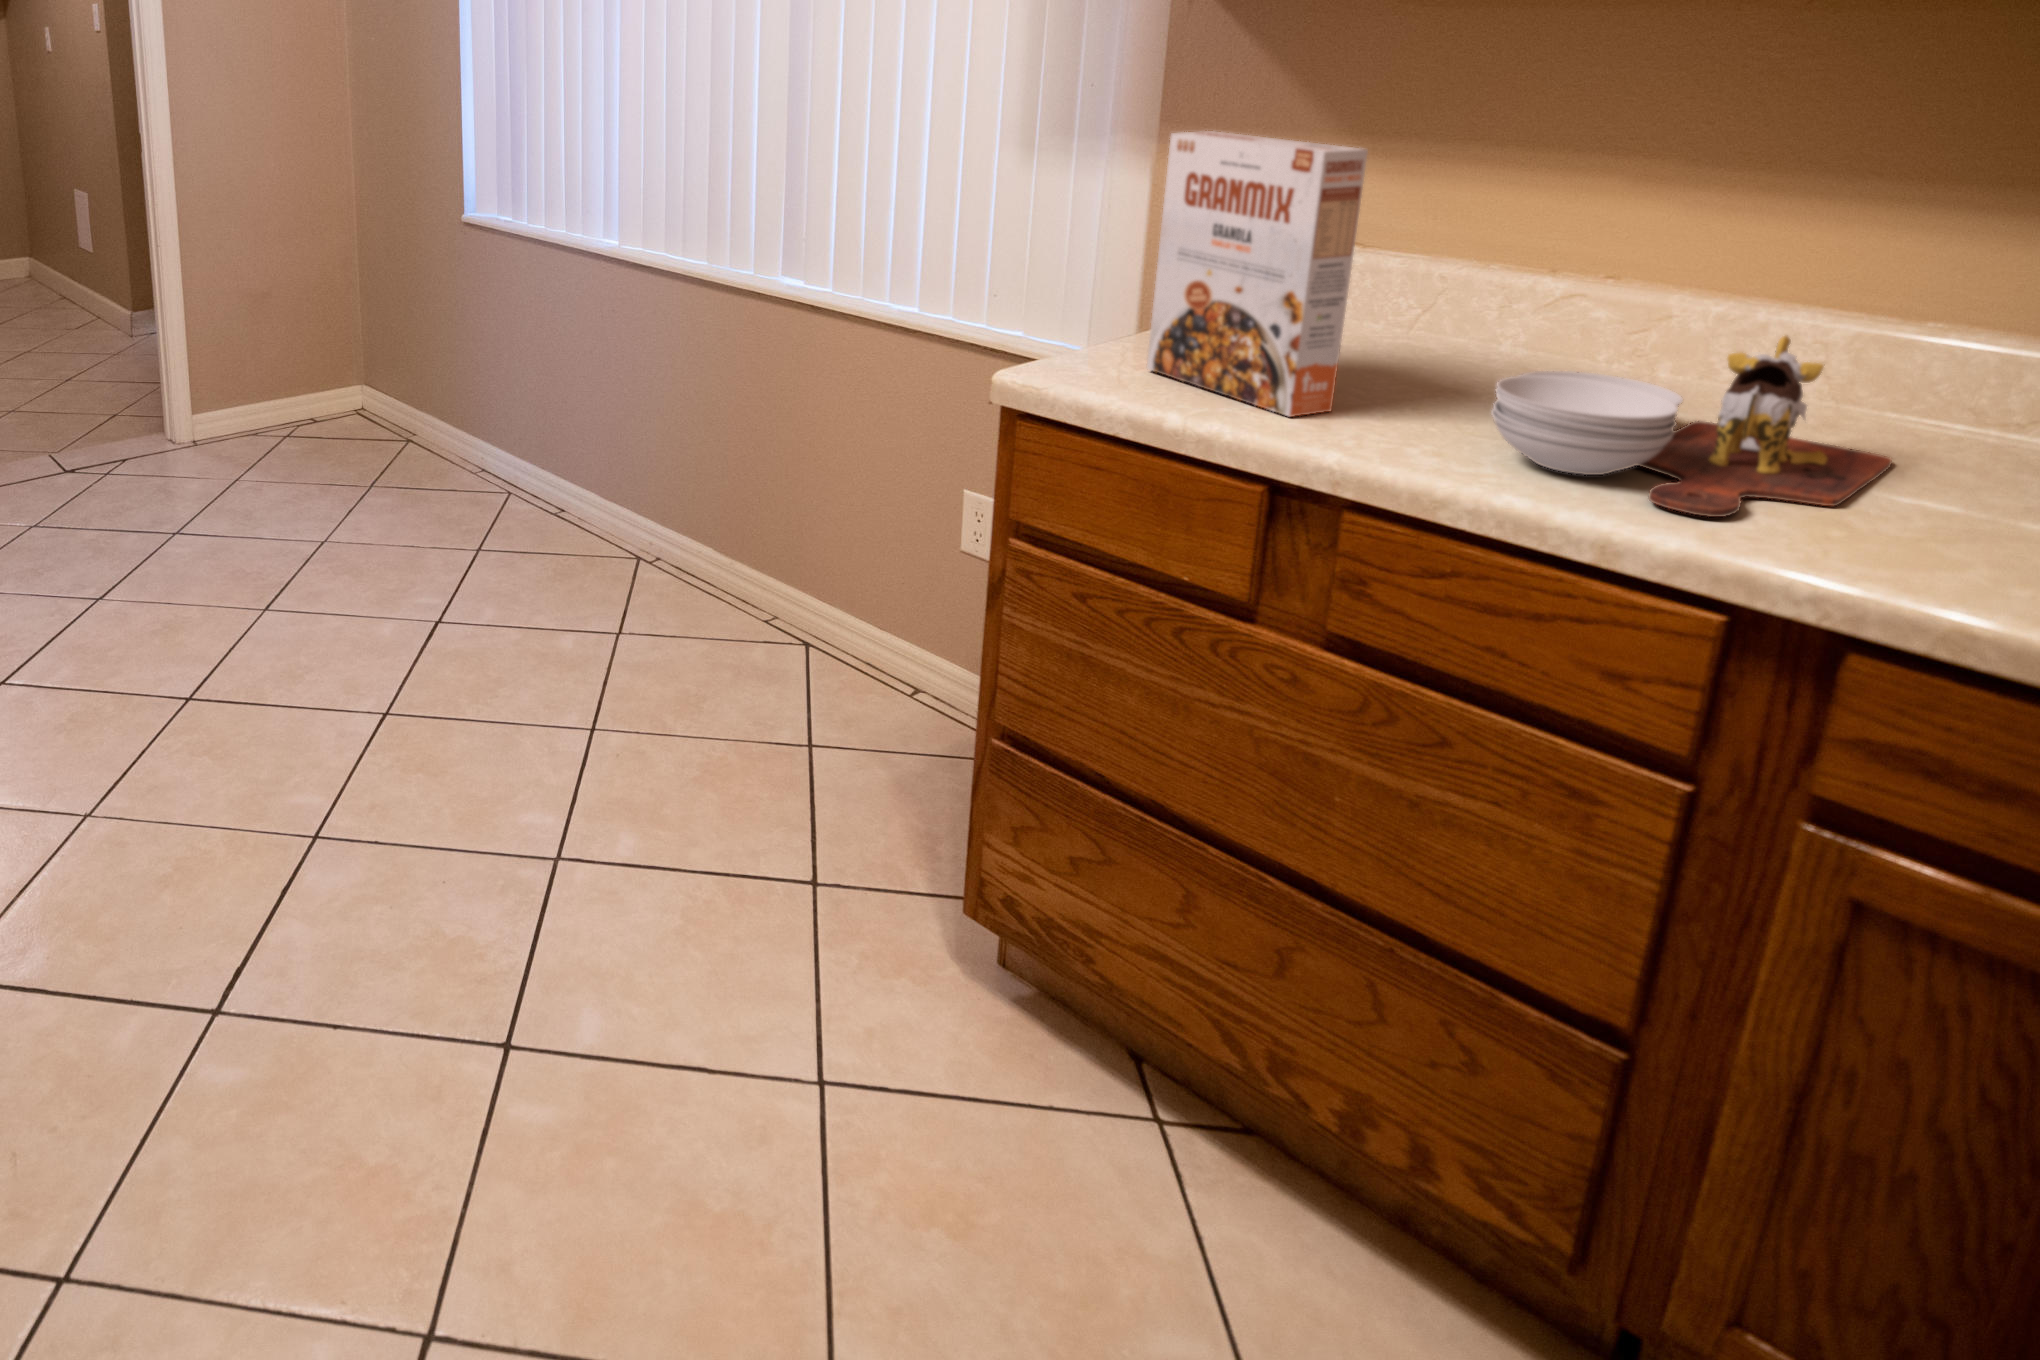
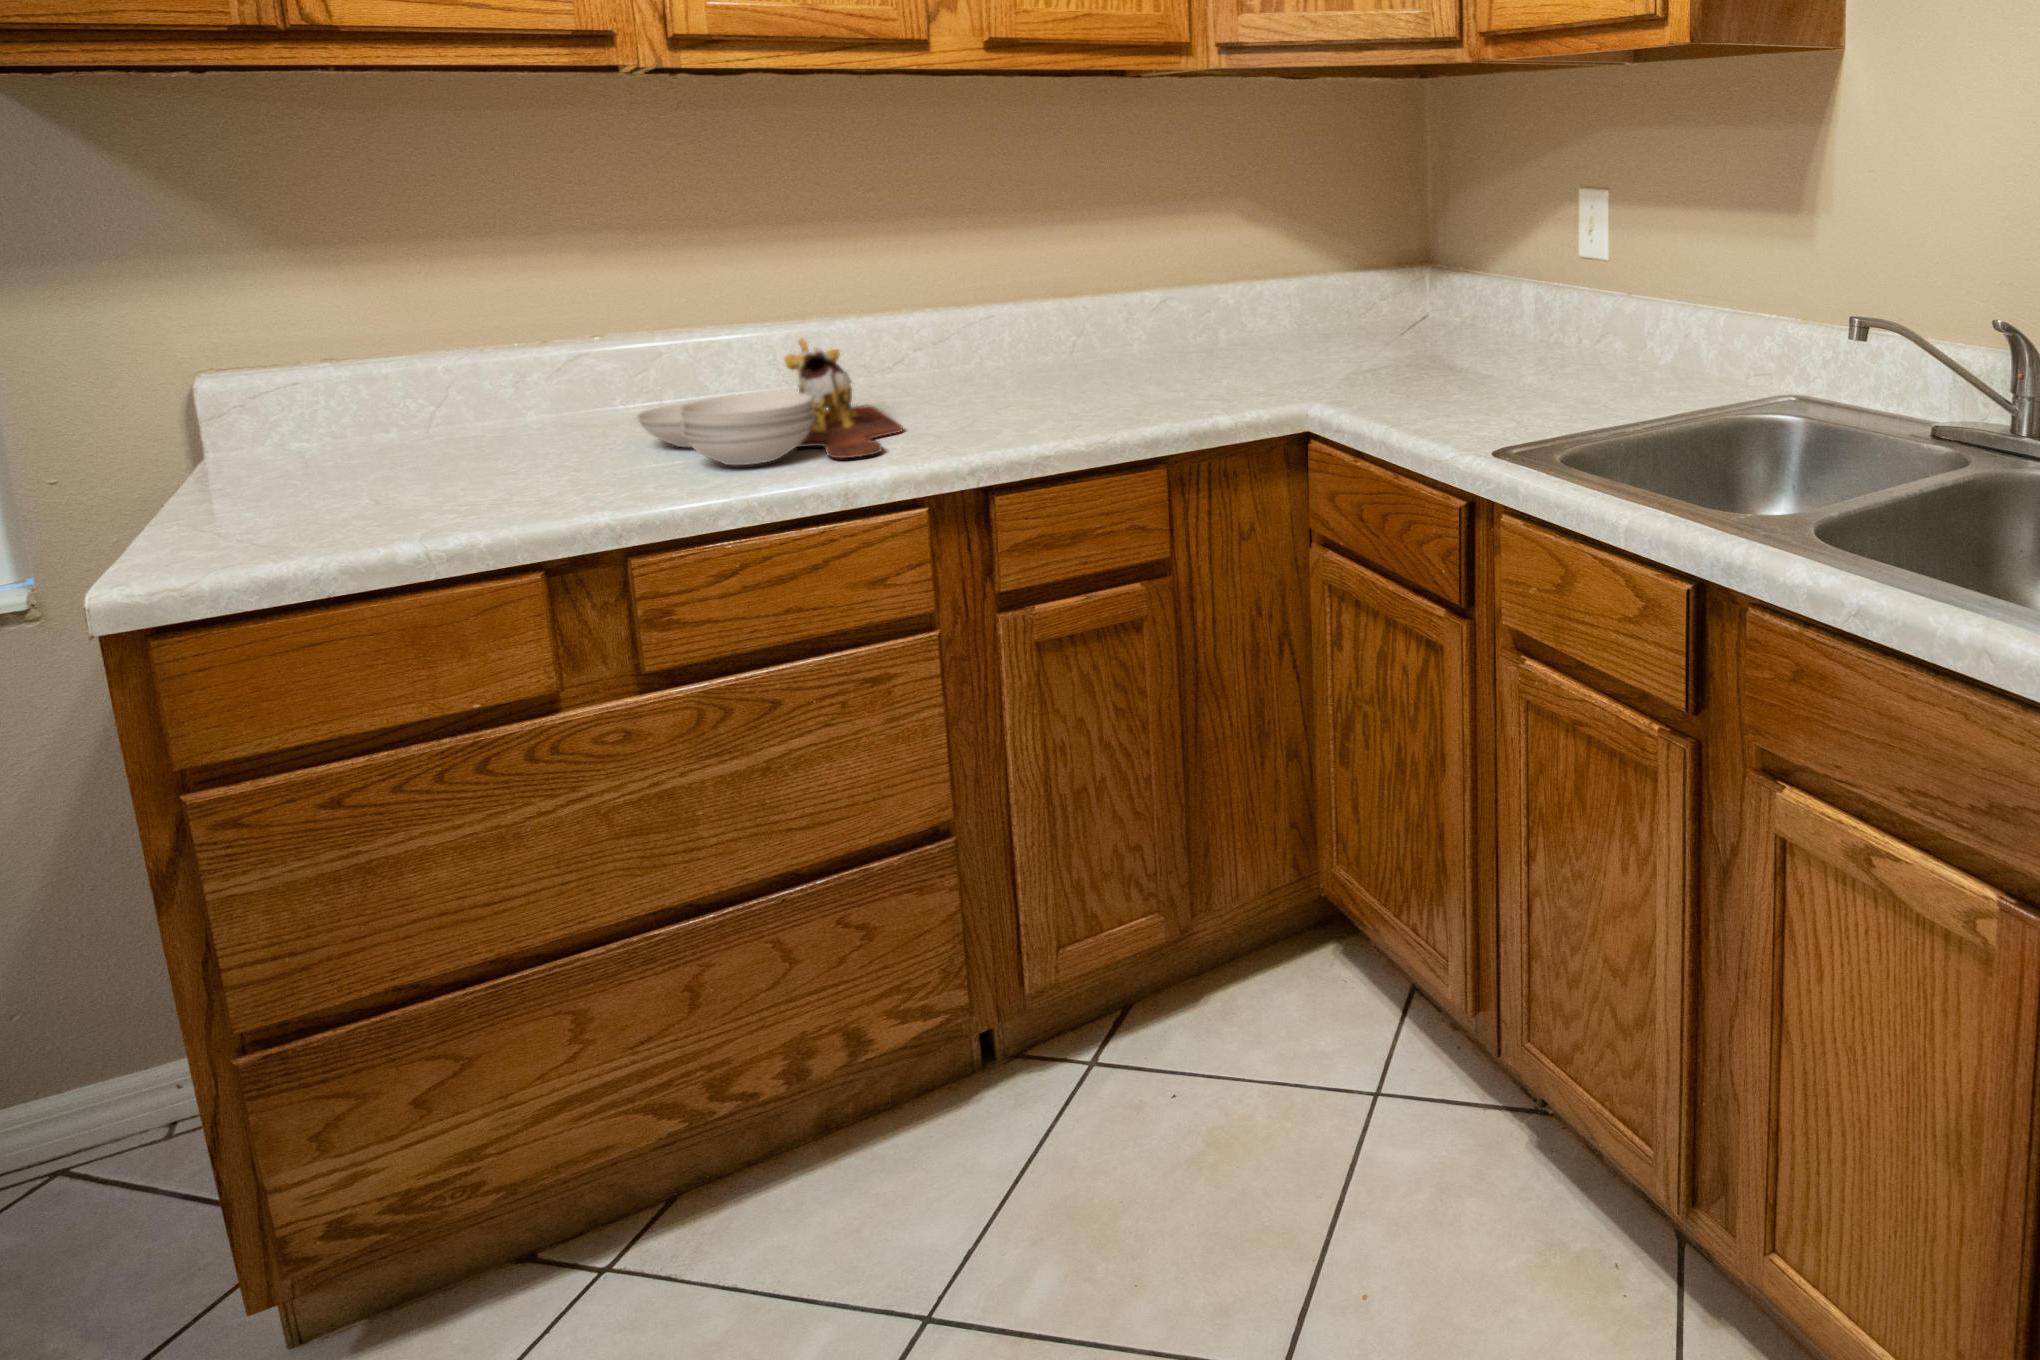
cereal box: present [1147,131,1368,417] -> none [205,235,517,527]

